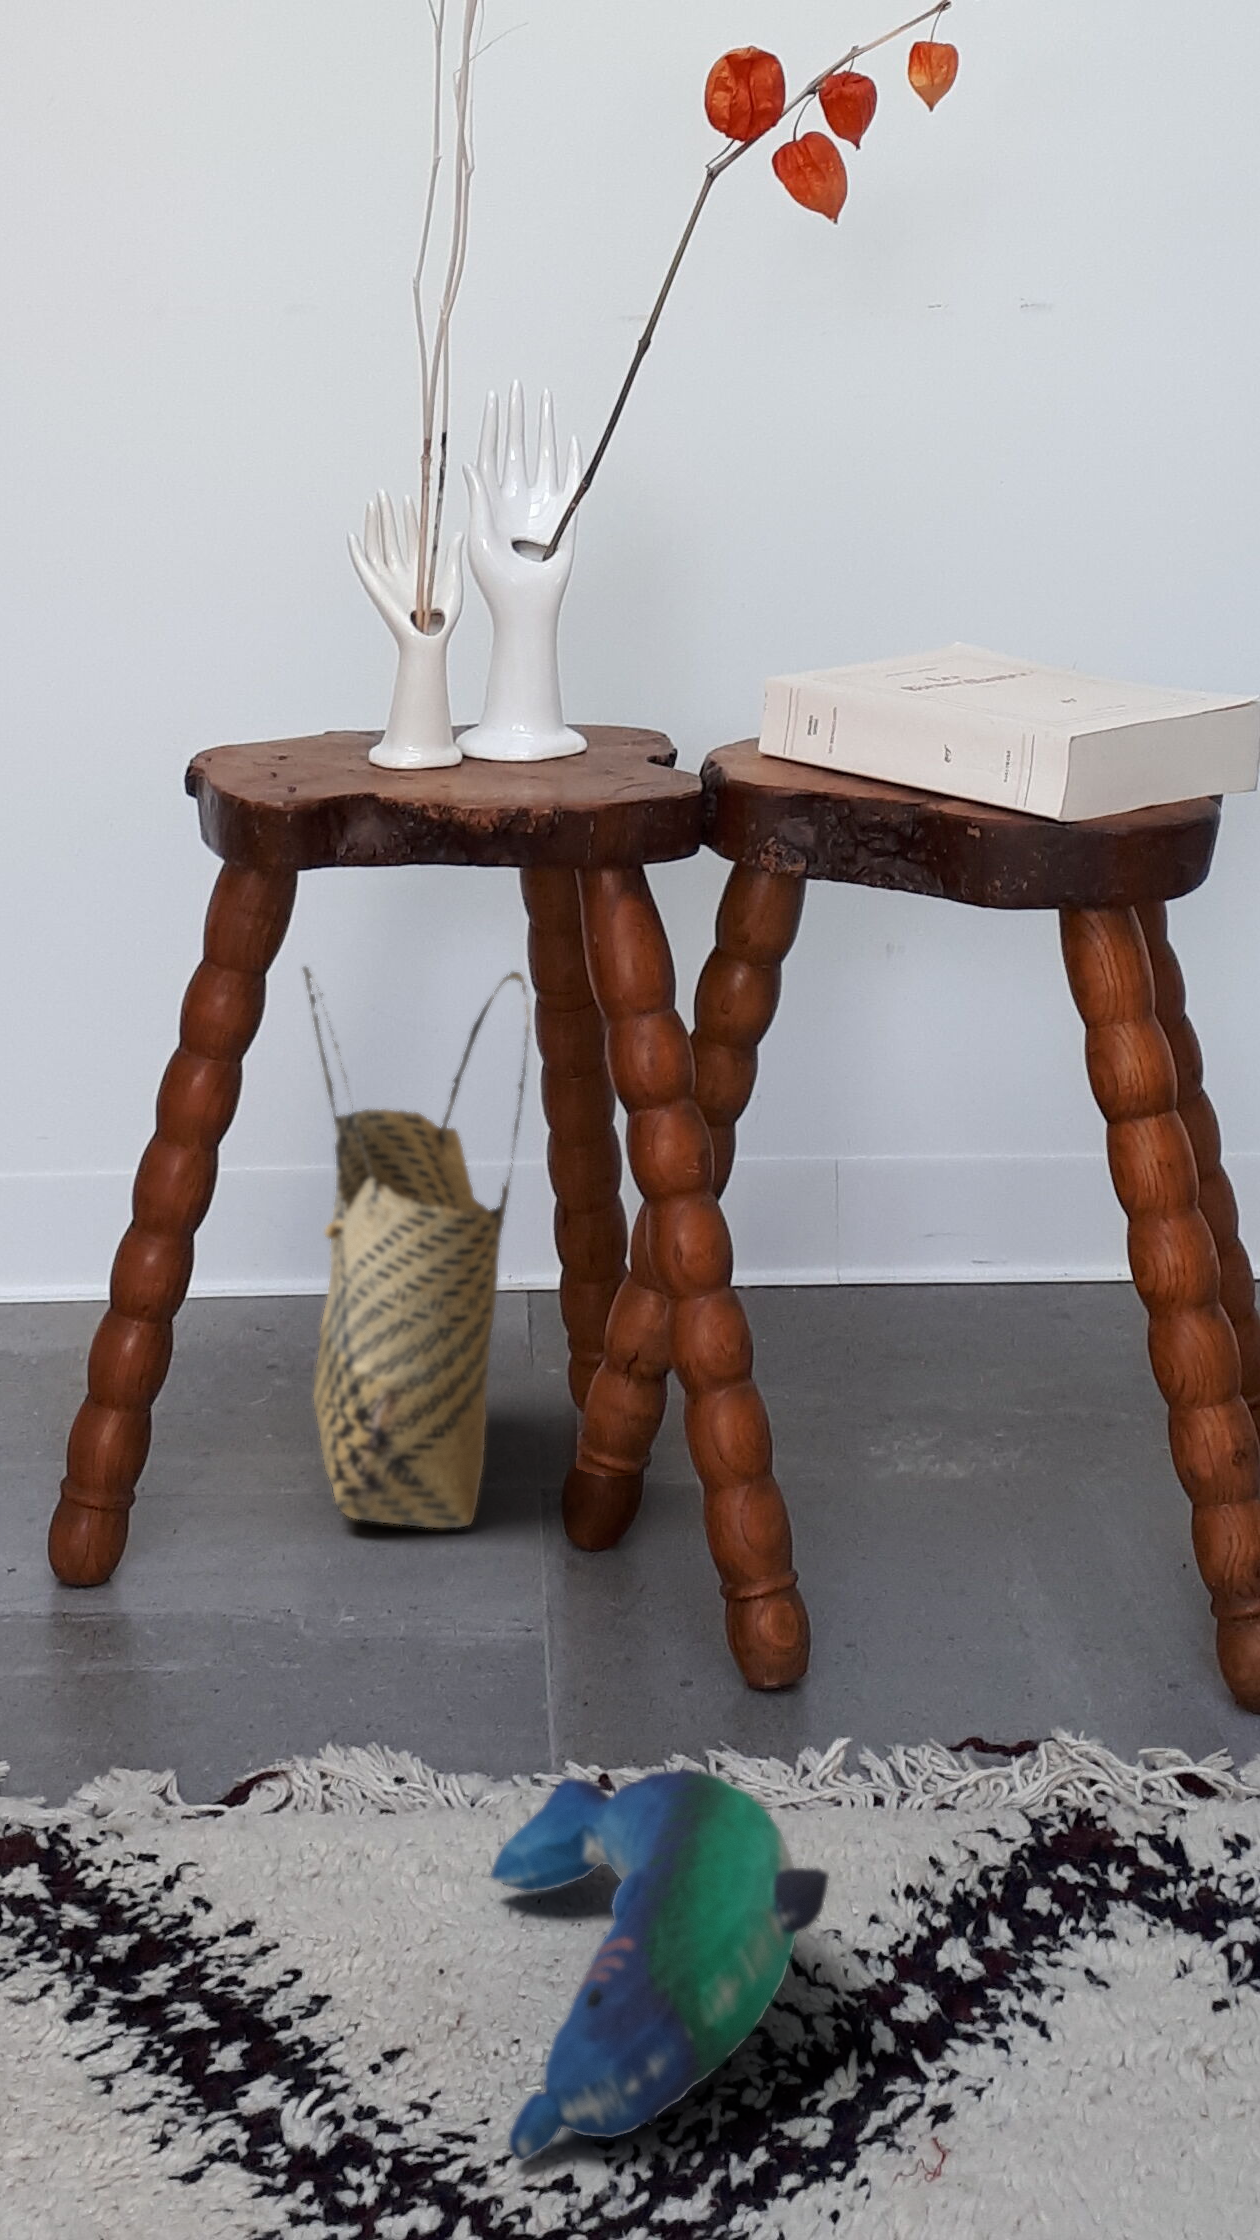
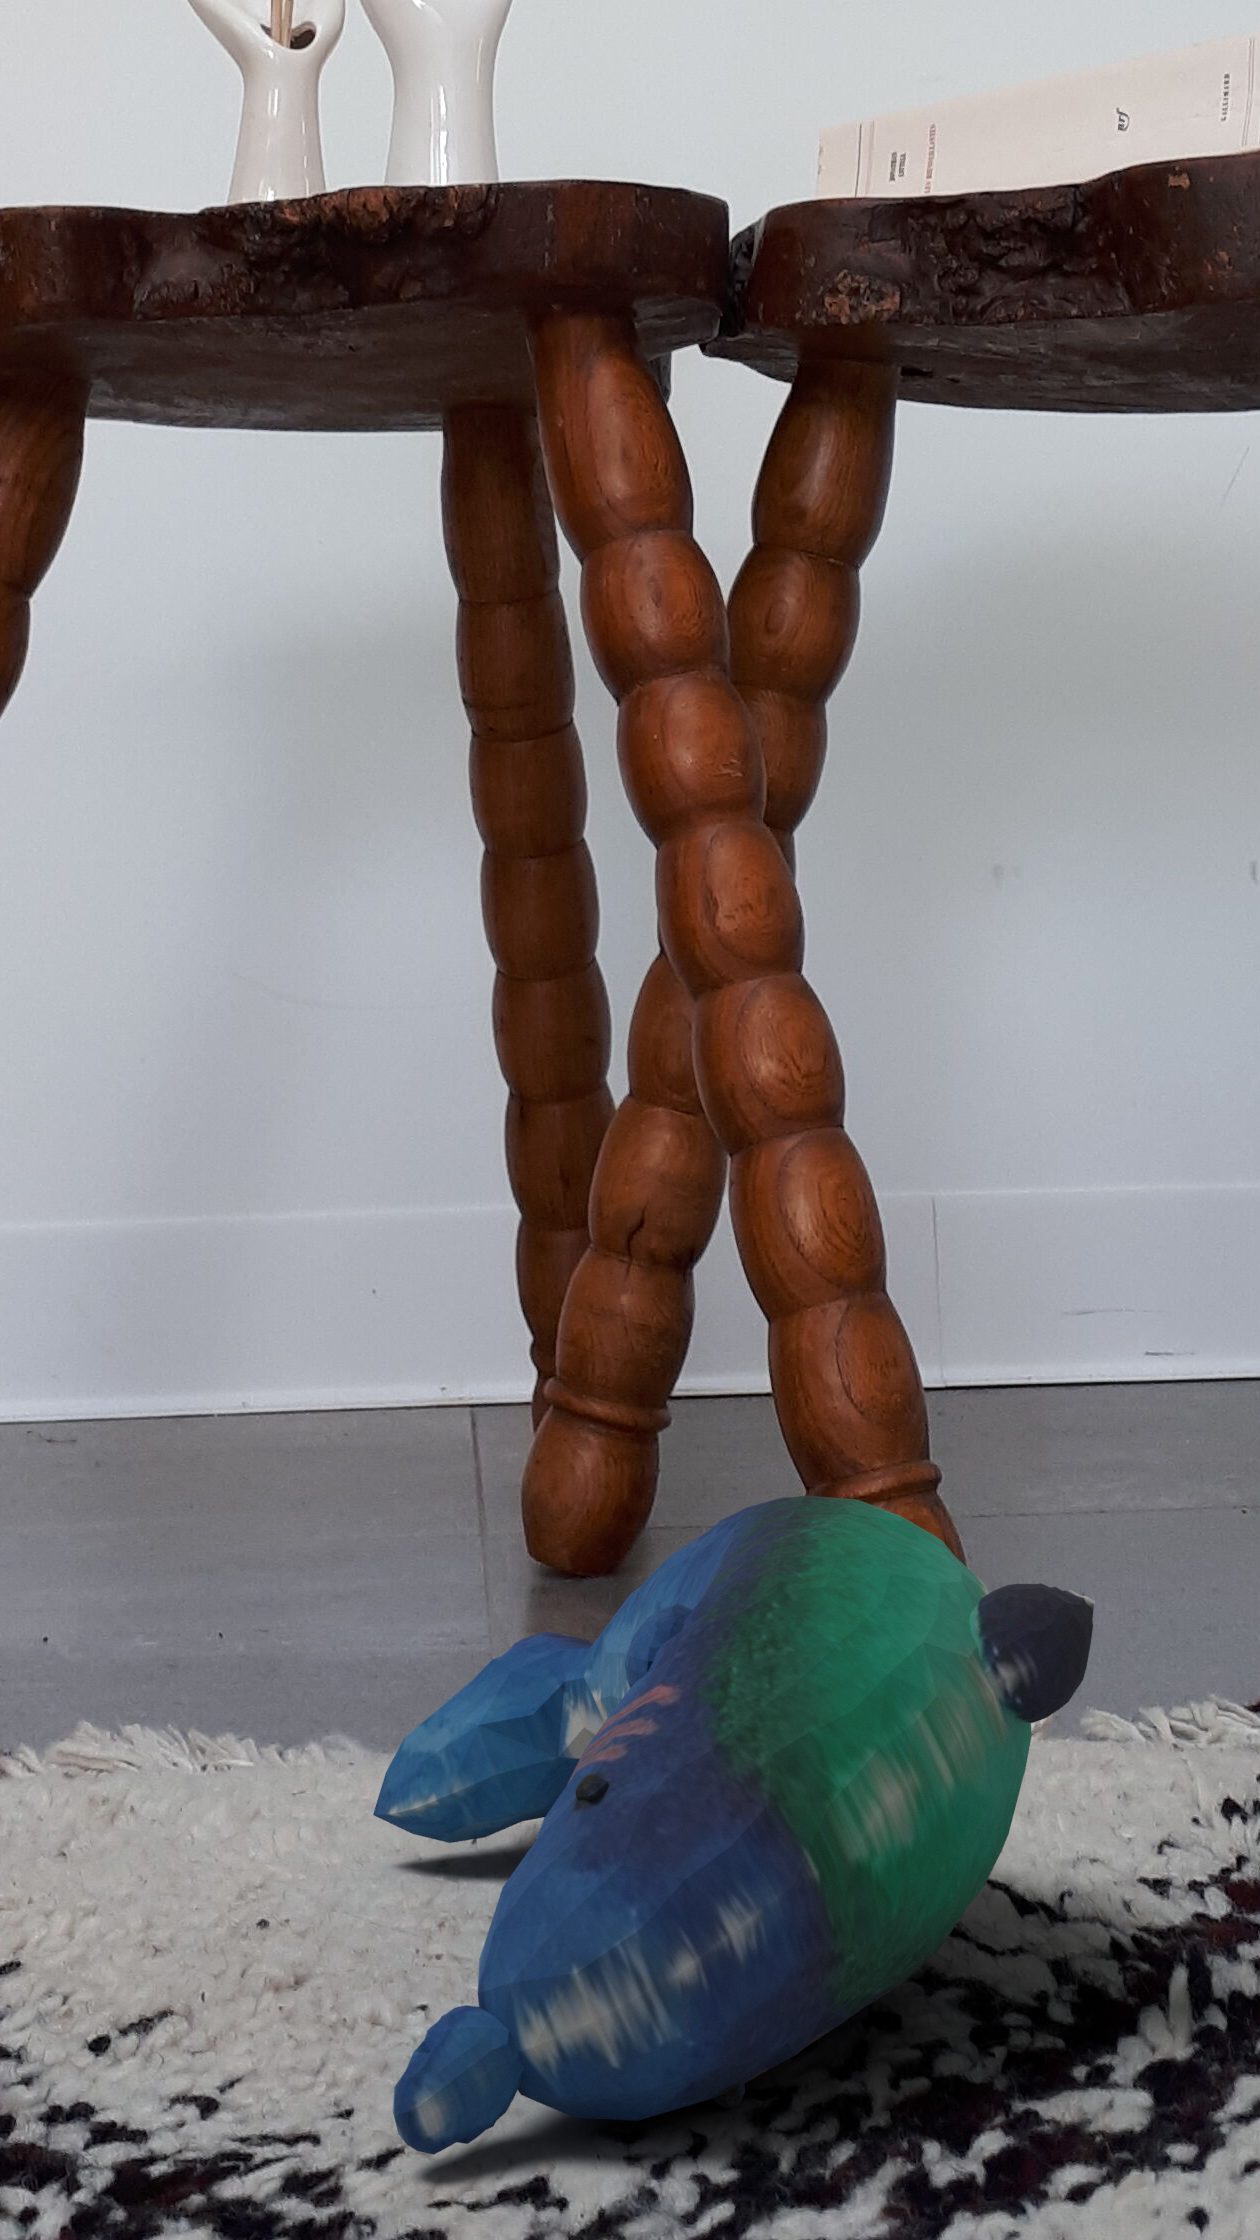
woven basket: present [303,967,529,1528] -> none [95,673,458,1558]

